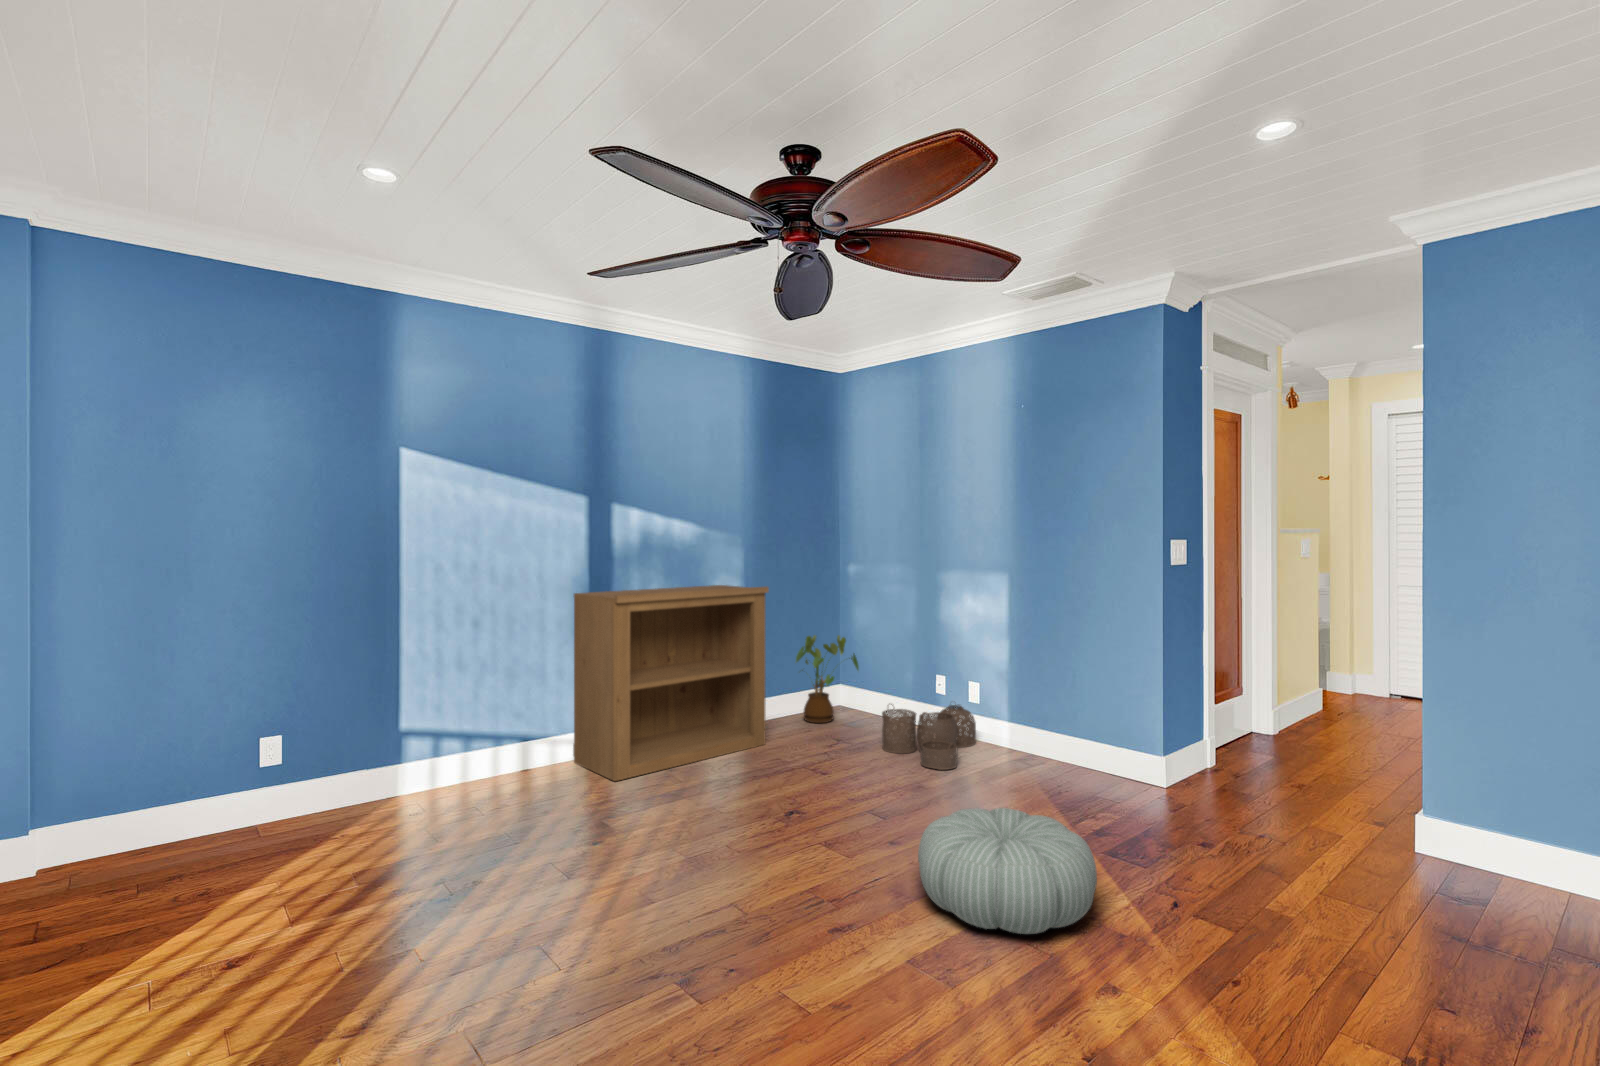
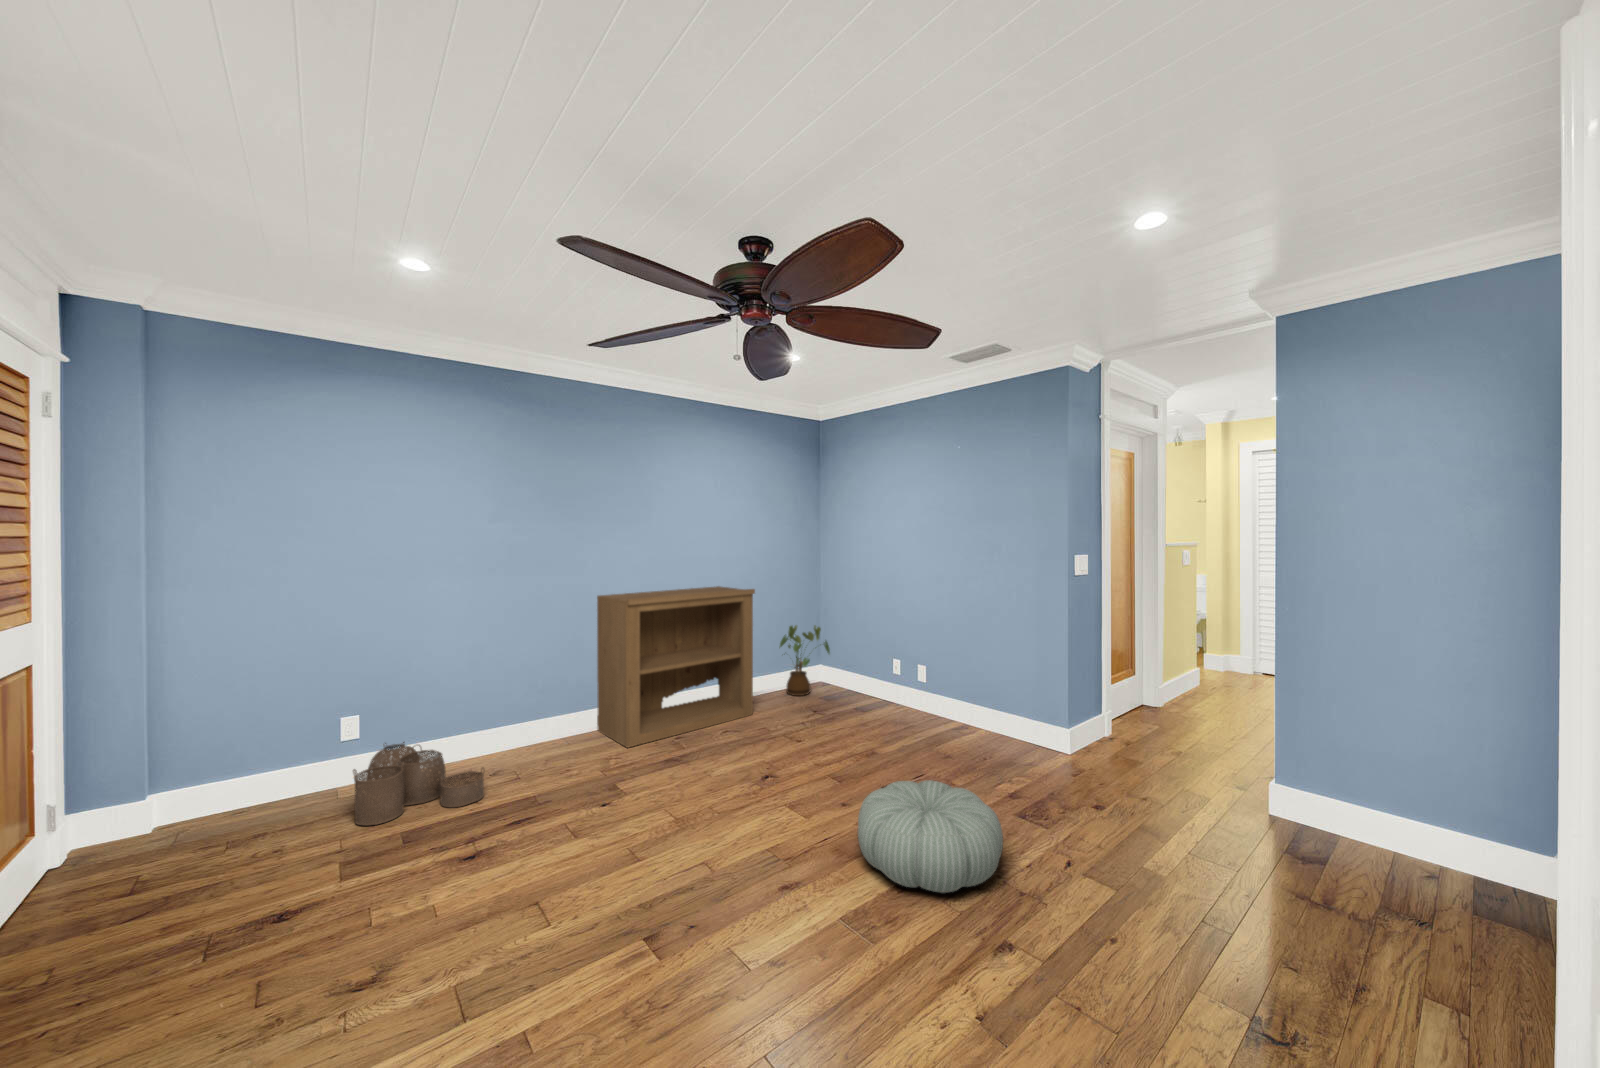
woven basket: present [882,704,976,770] -> present [353,742,484,825]

